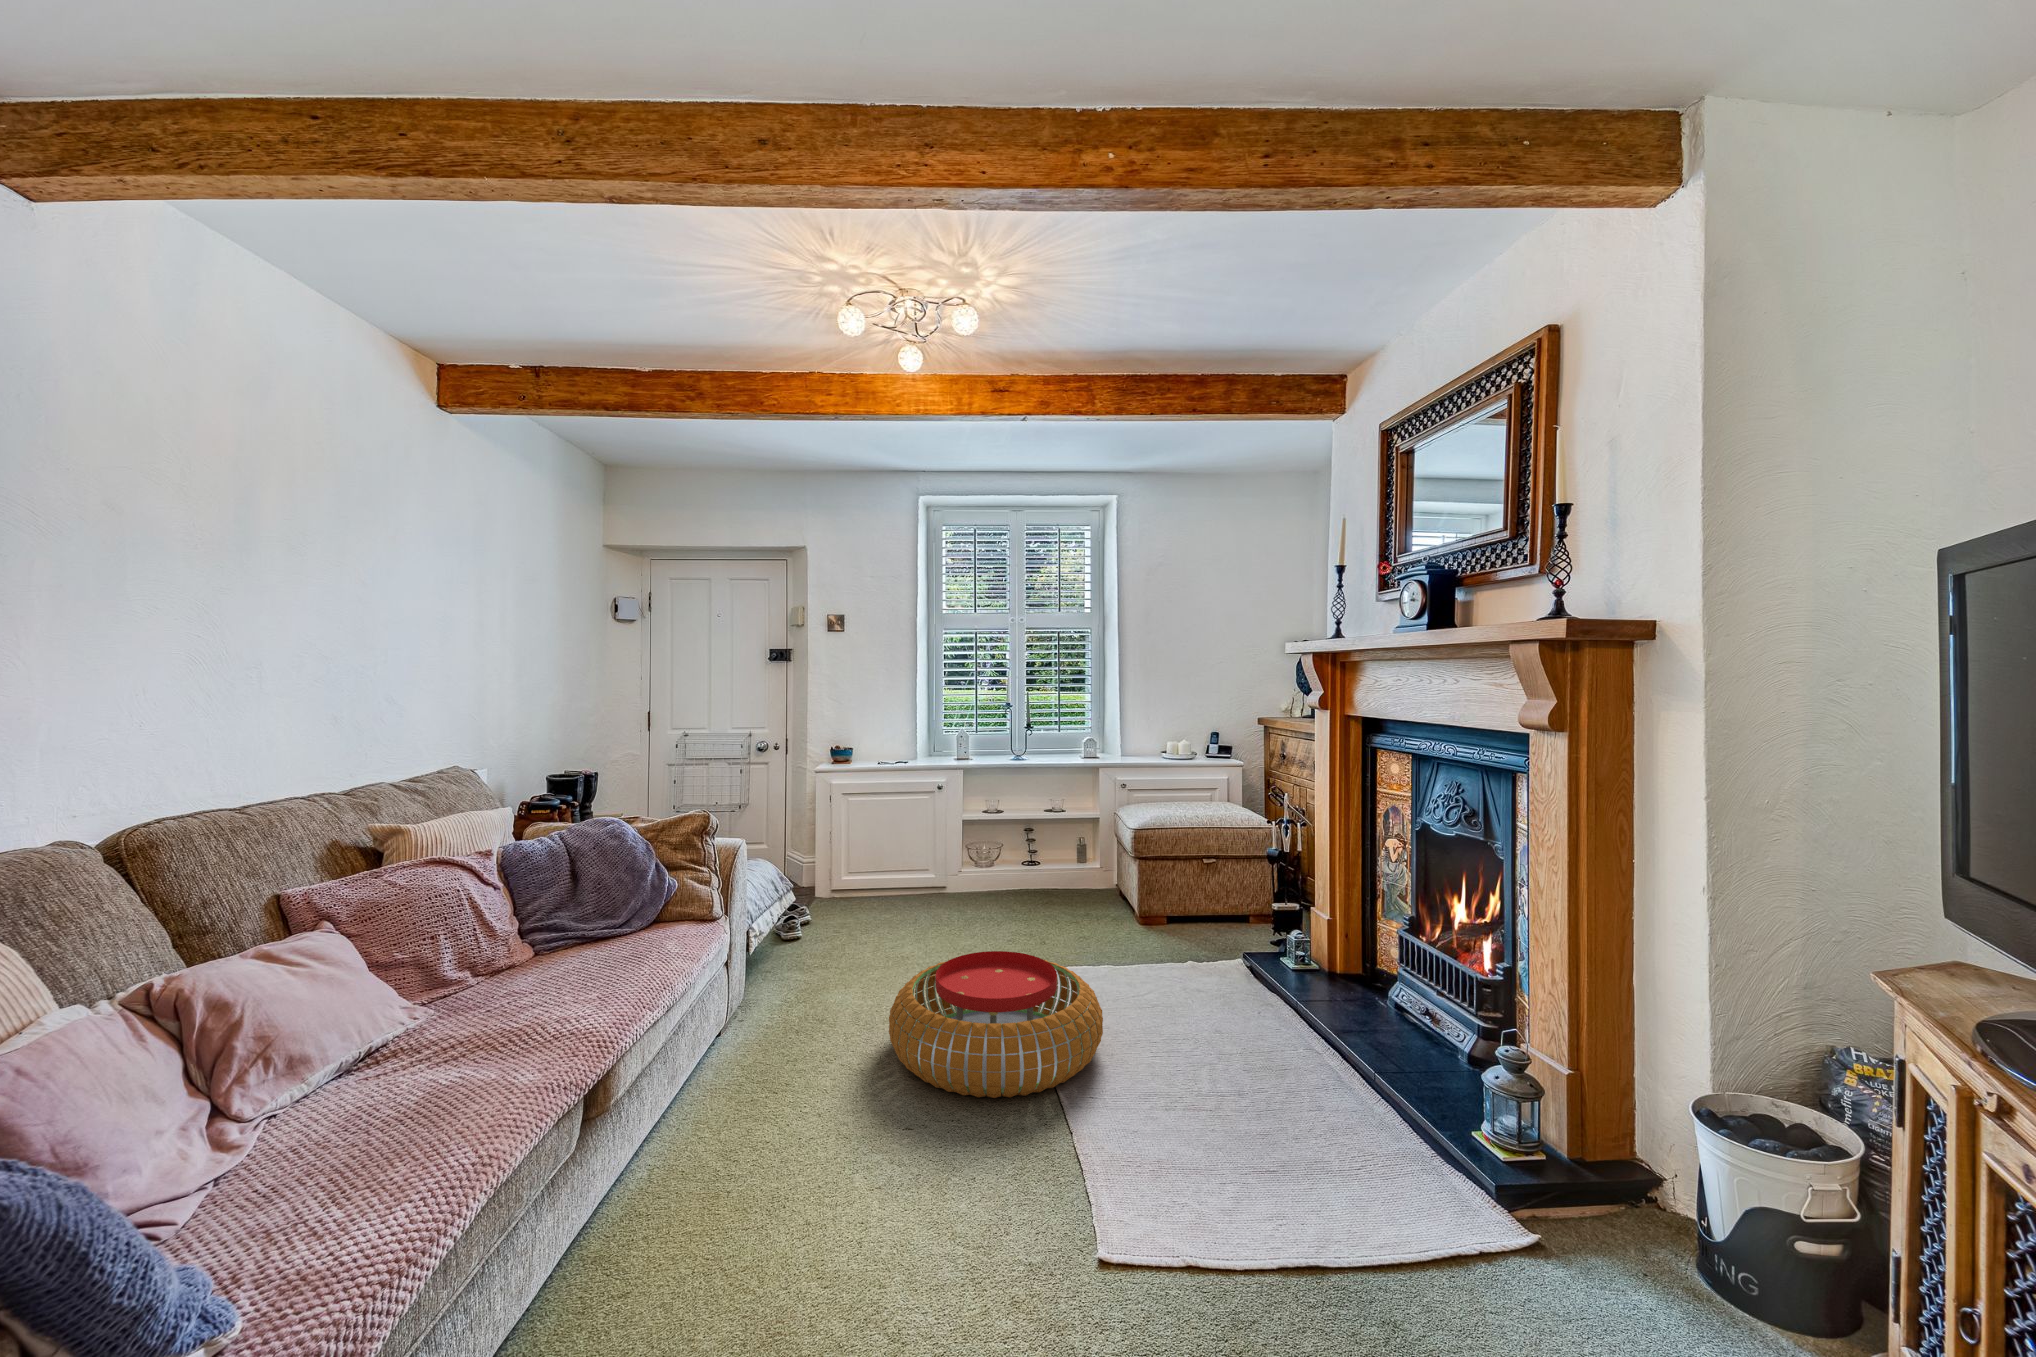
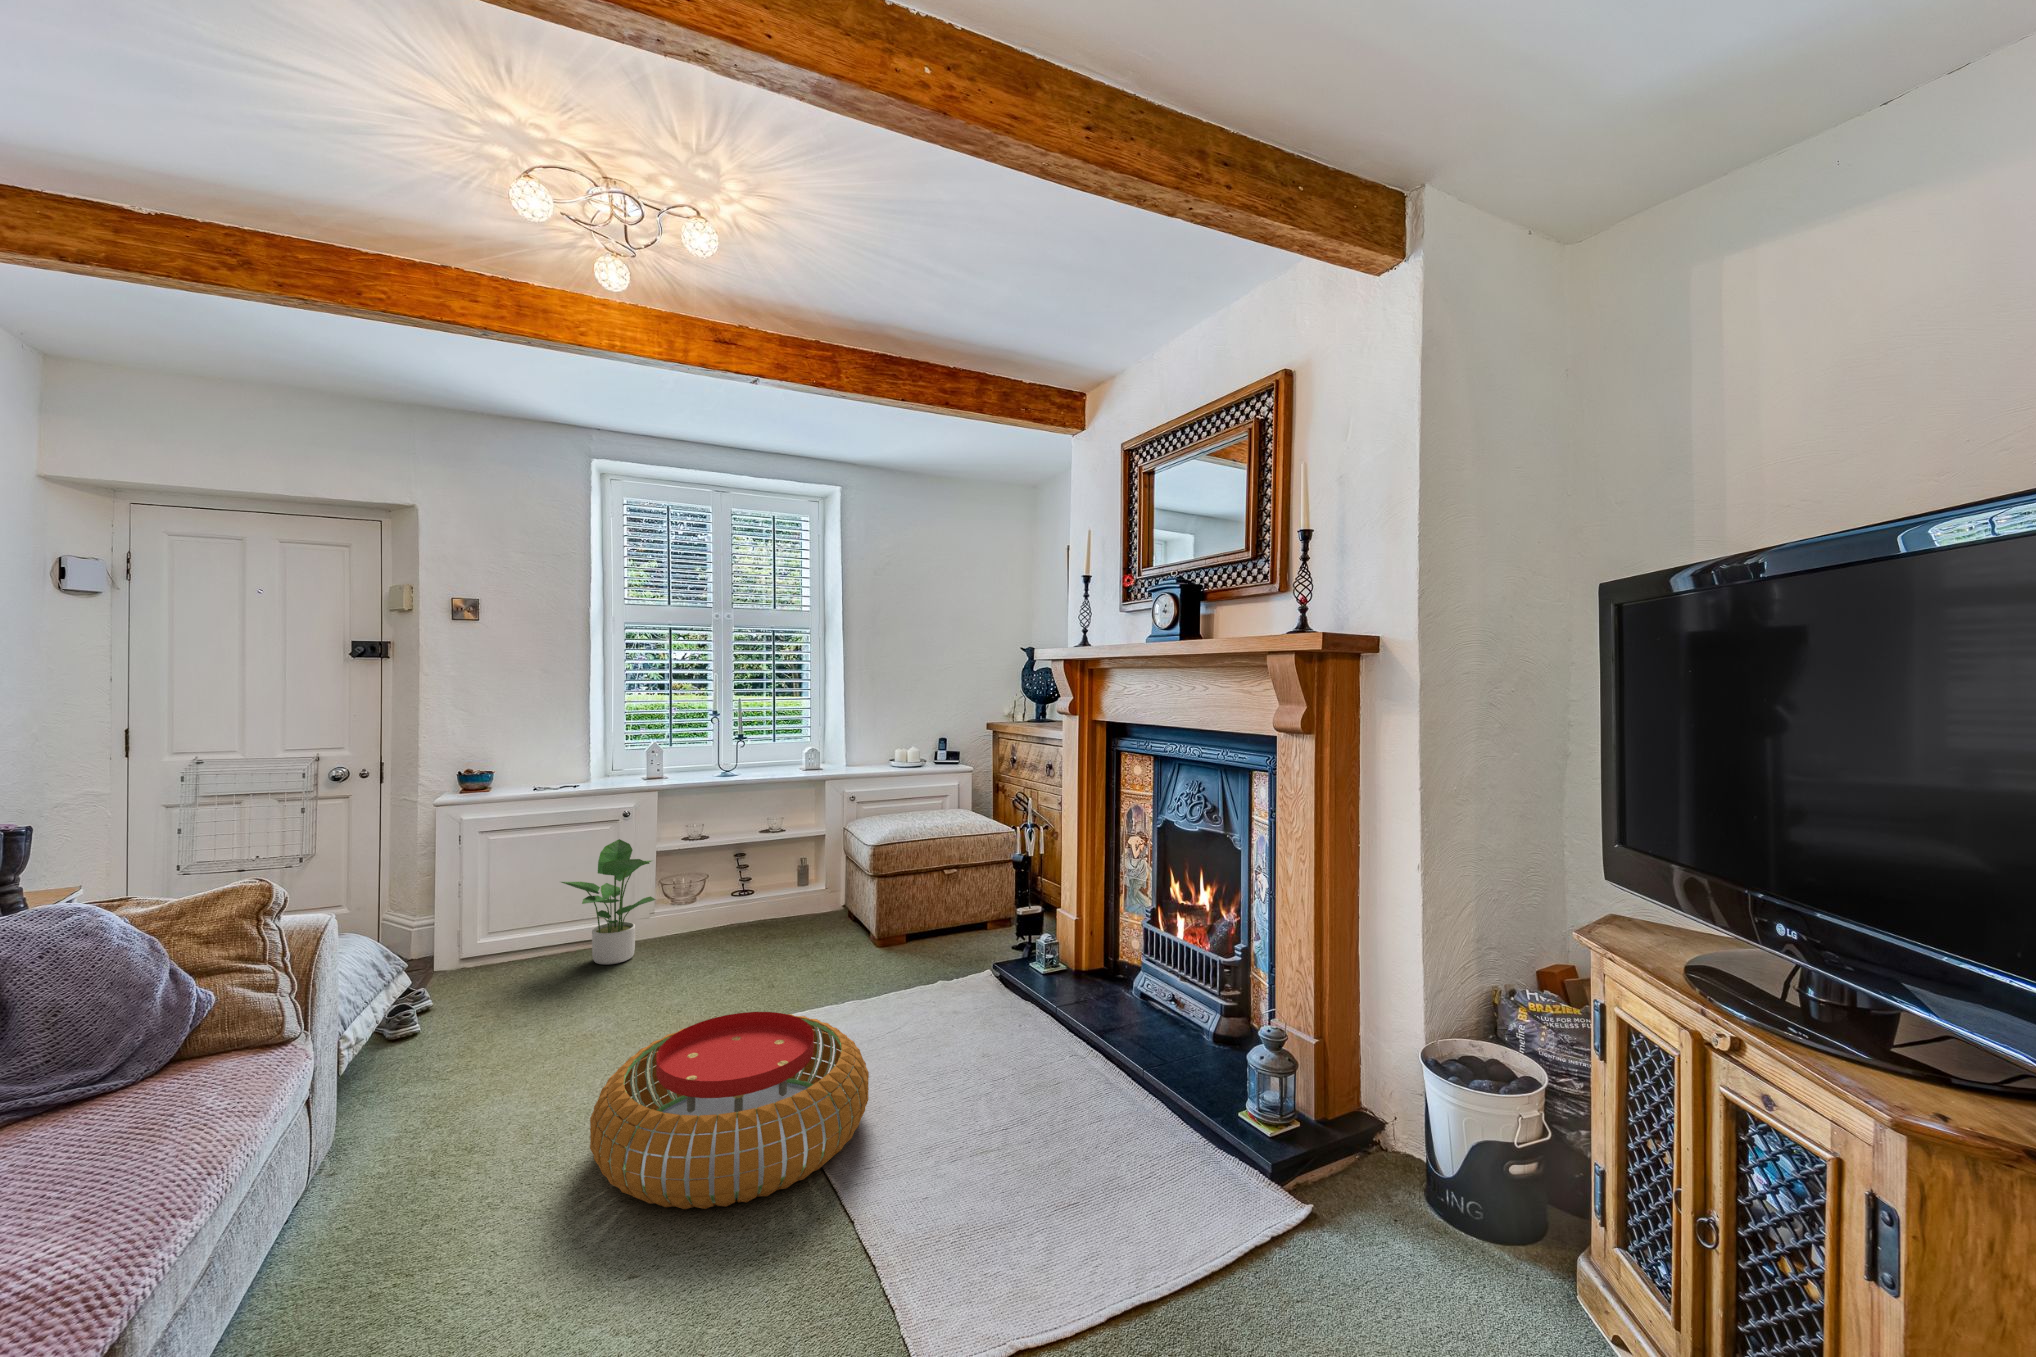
potted plant: none [892,807,962,907] -> present [561,839,655,964]

